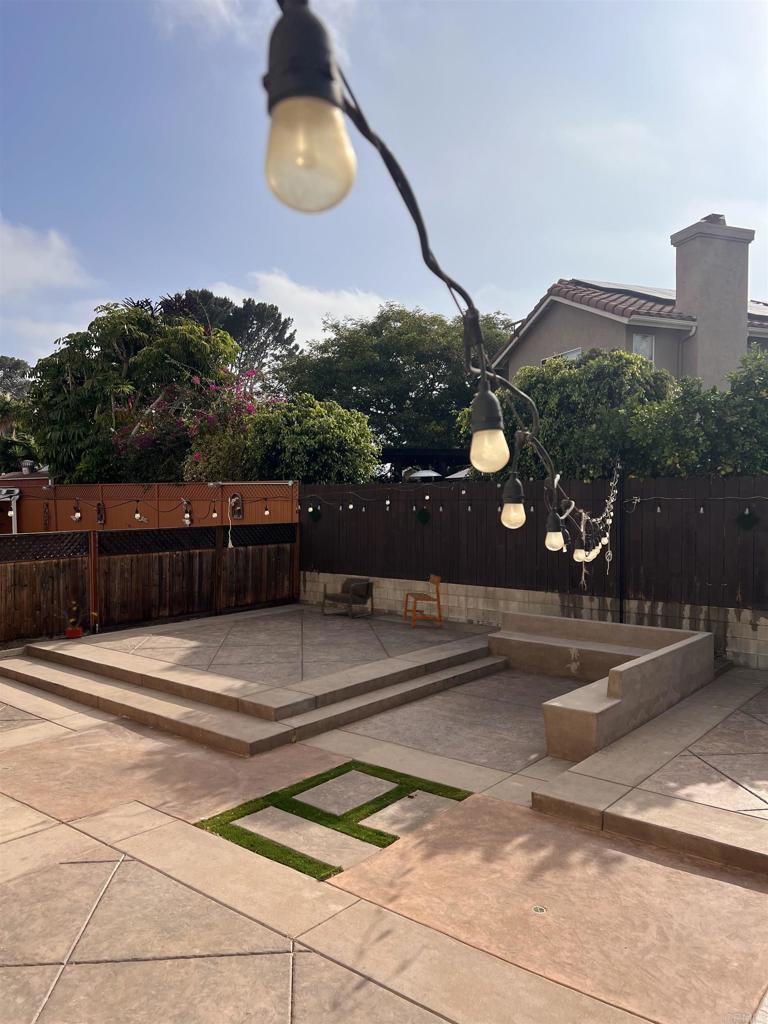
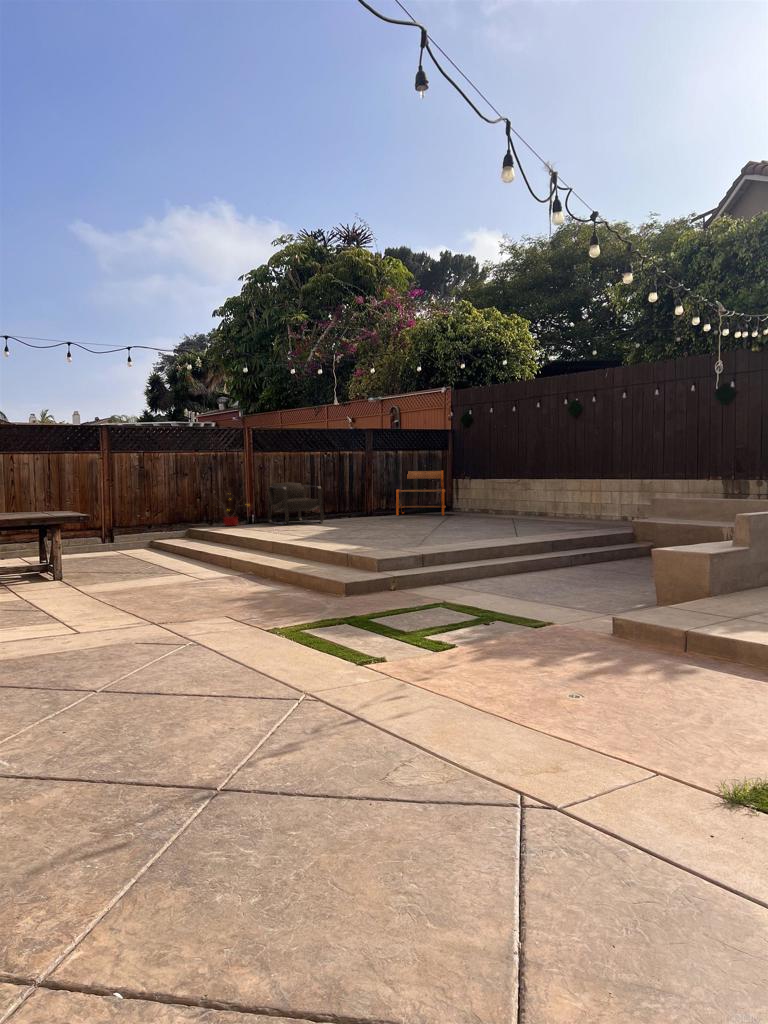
bench: present [404,574,443,627] -> present [396,470,446,515]
armchair: present [321,578,374,618] -> present [267,483,324,524]

